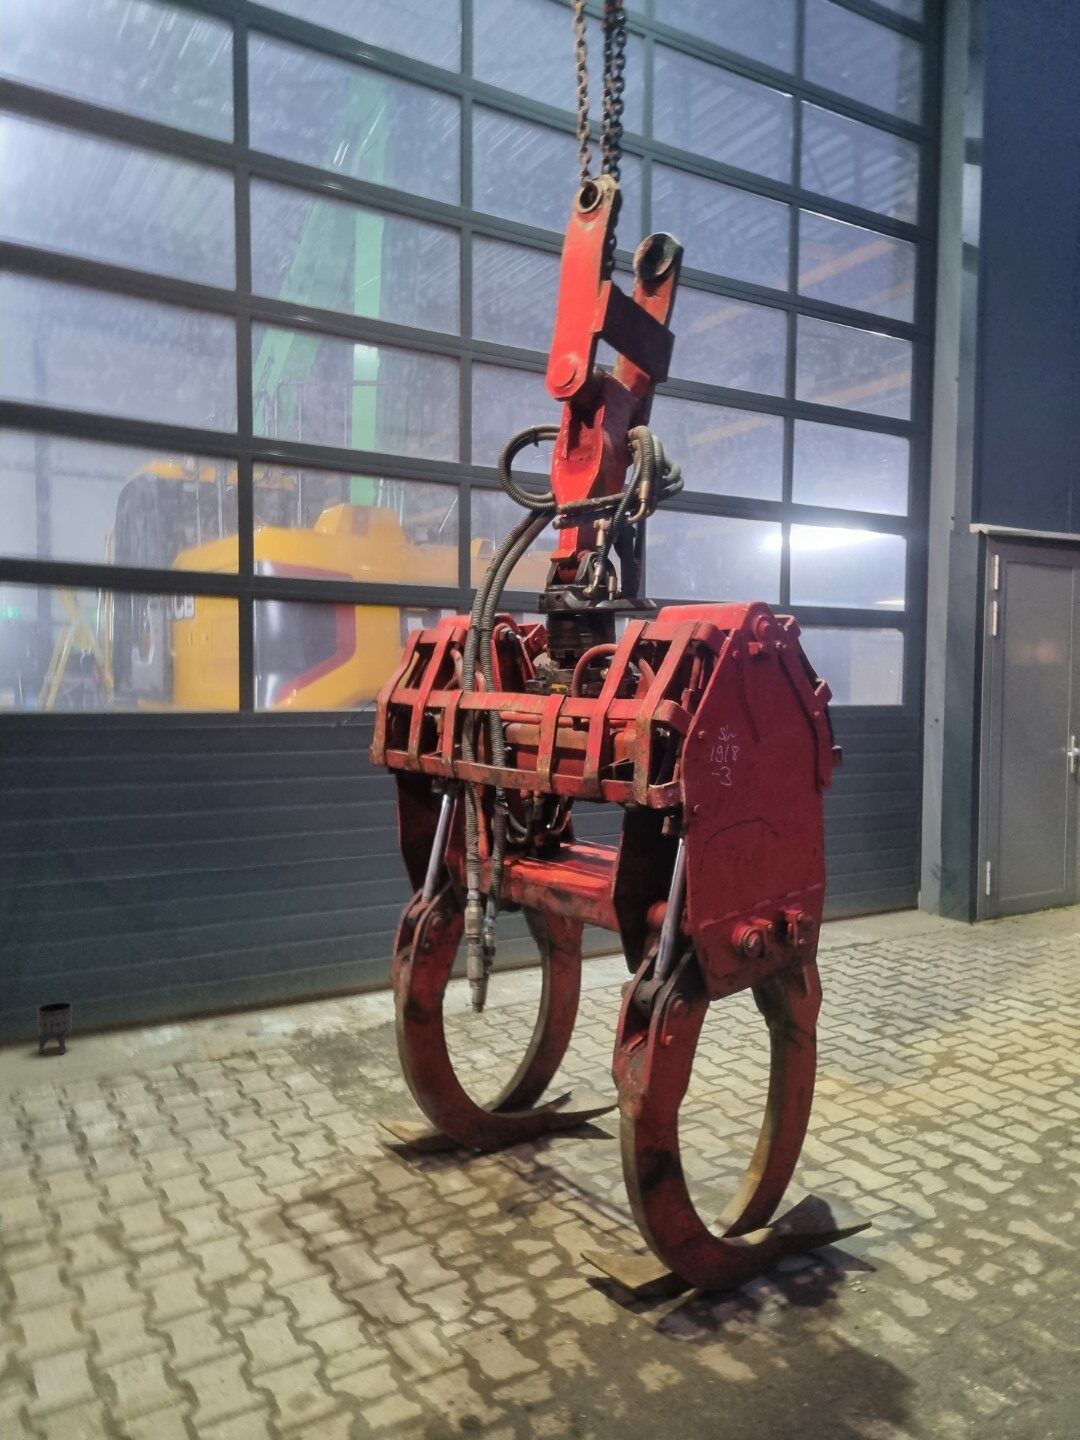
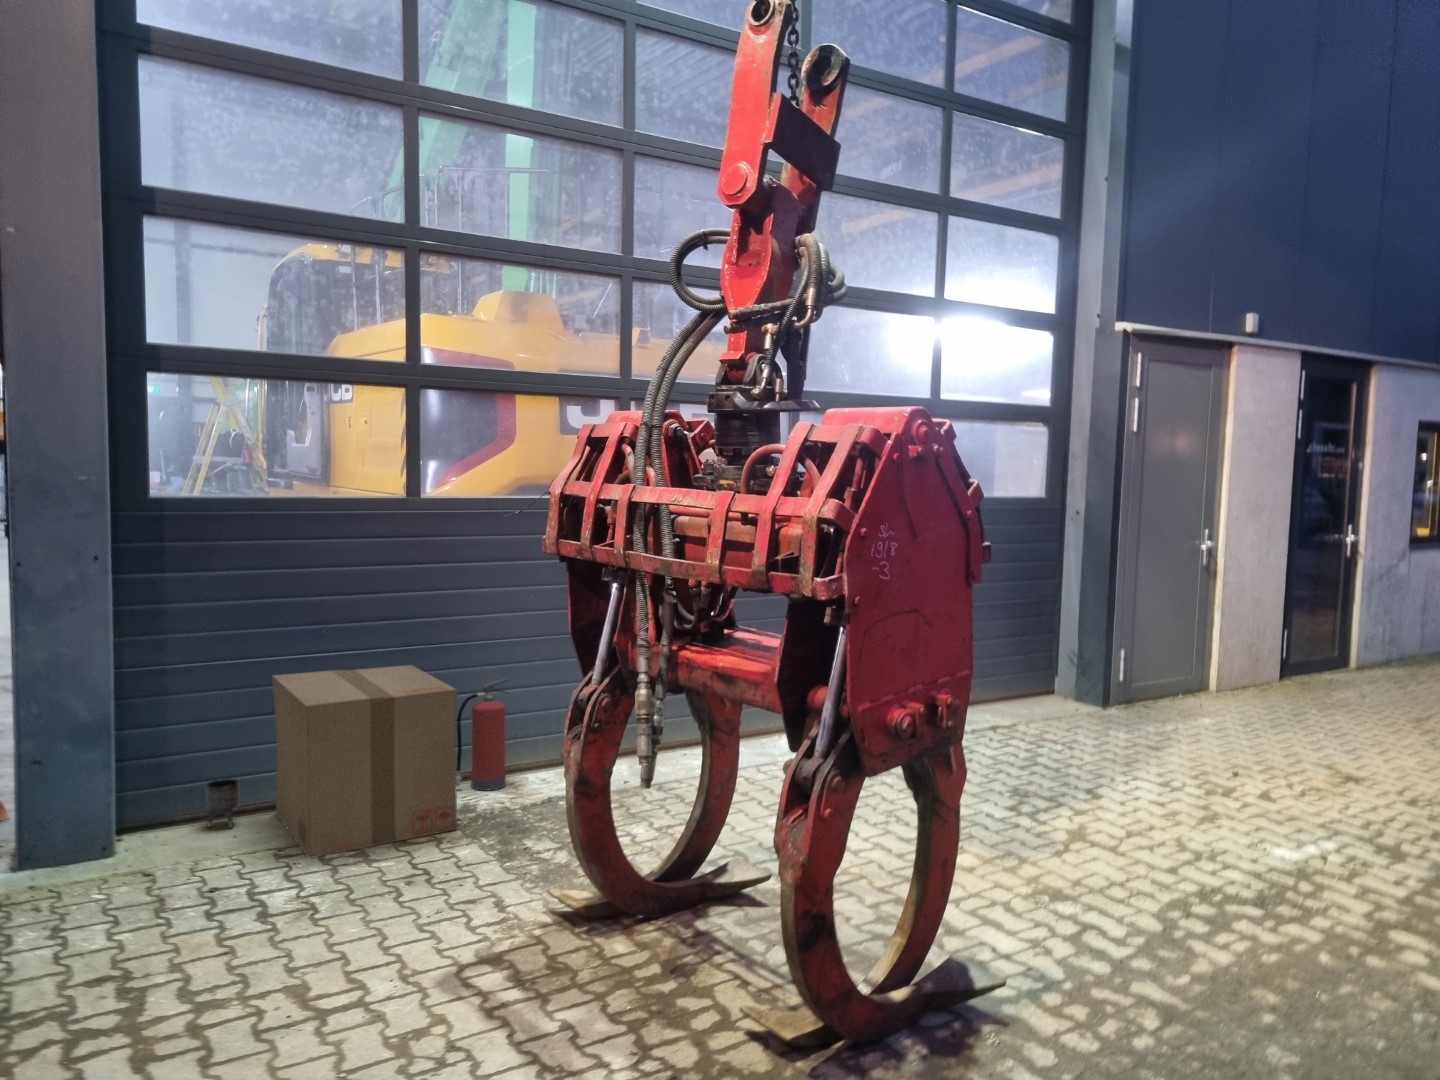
cardboard box: none [106,884,294,1086] -> present [272,665,457,858]
fire extinguisher: none [293,896,350,1013] -> present [456,678,509,791]

